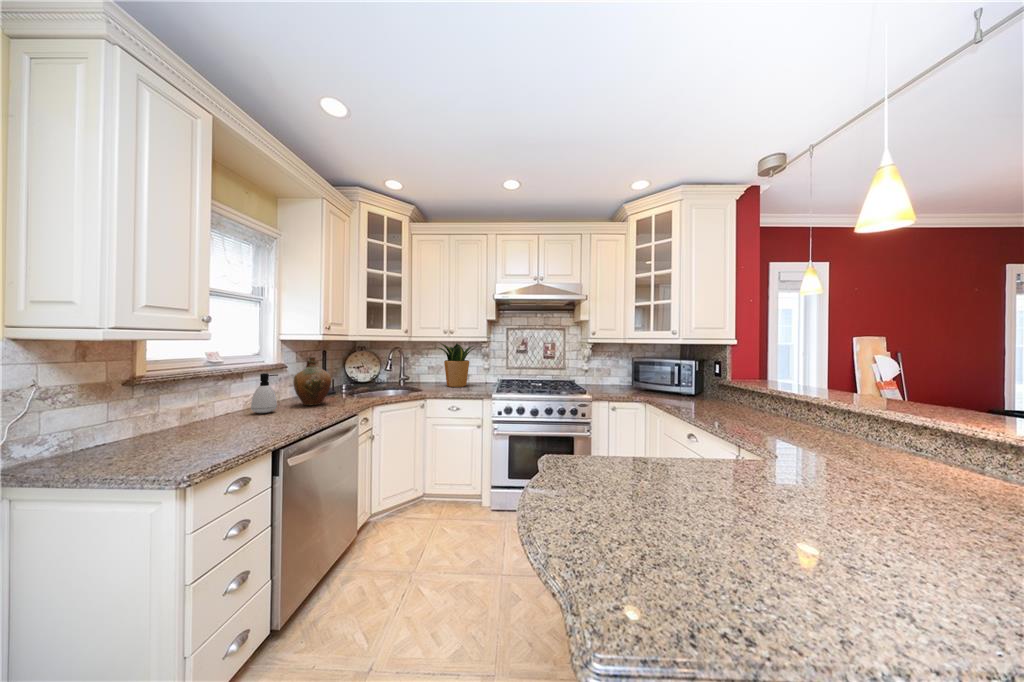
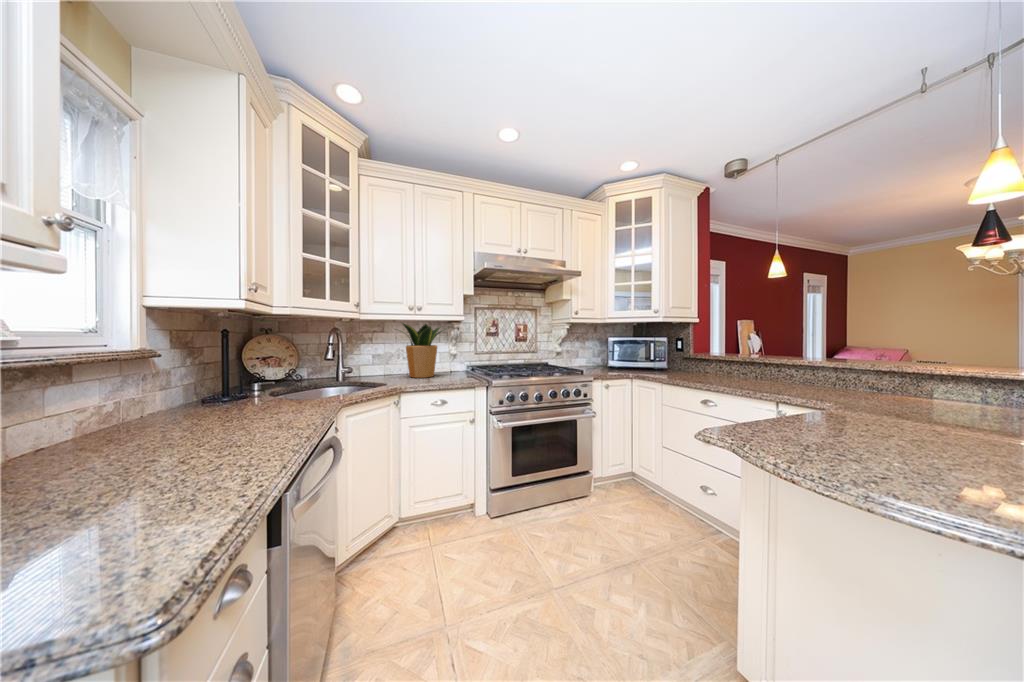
ceramic jug: present [294,357,331,406] -> none [182,337,264,424]
soap dispenser: present [251,373,278,413] -> none [79,368,153,454]

